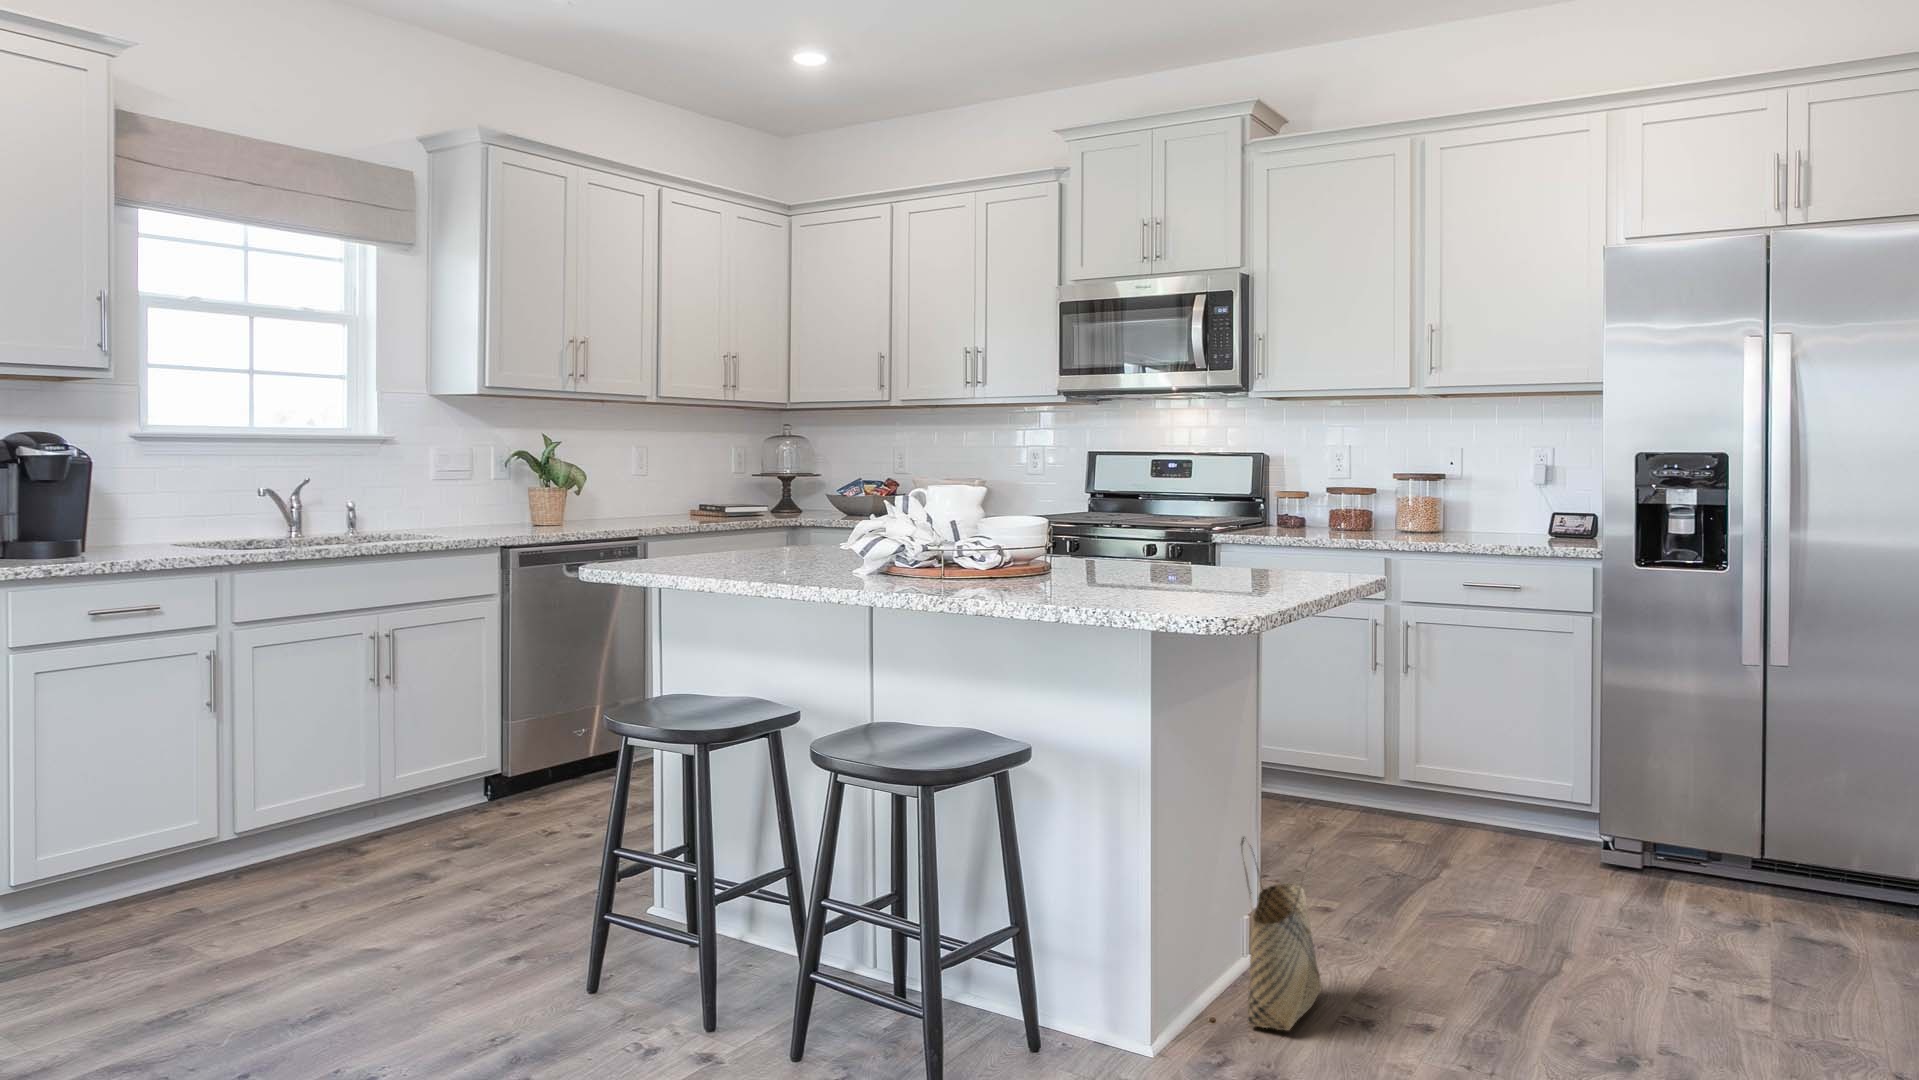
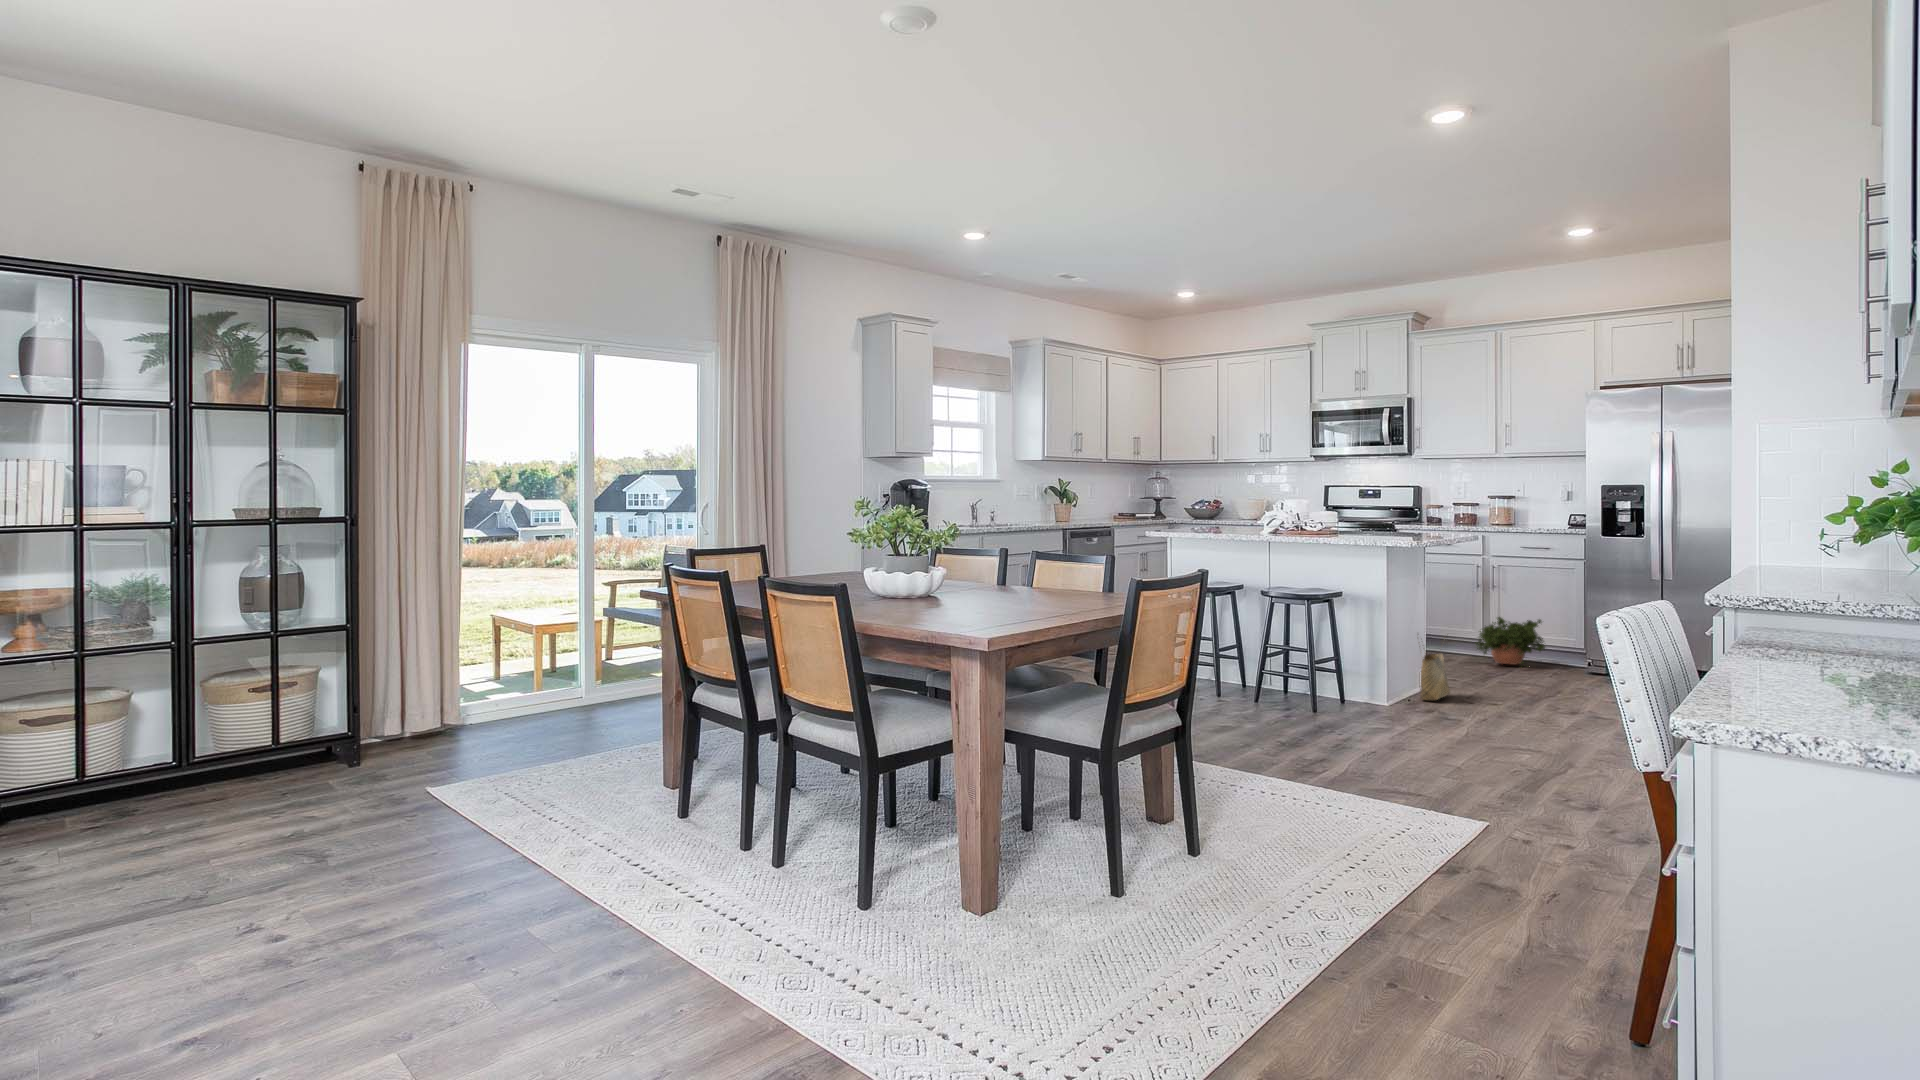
potted plant: none [1366,736,1523,863] -> present [1475,617,1545,664]

